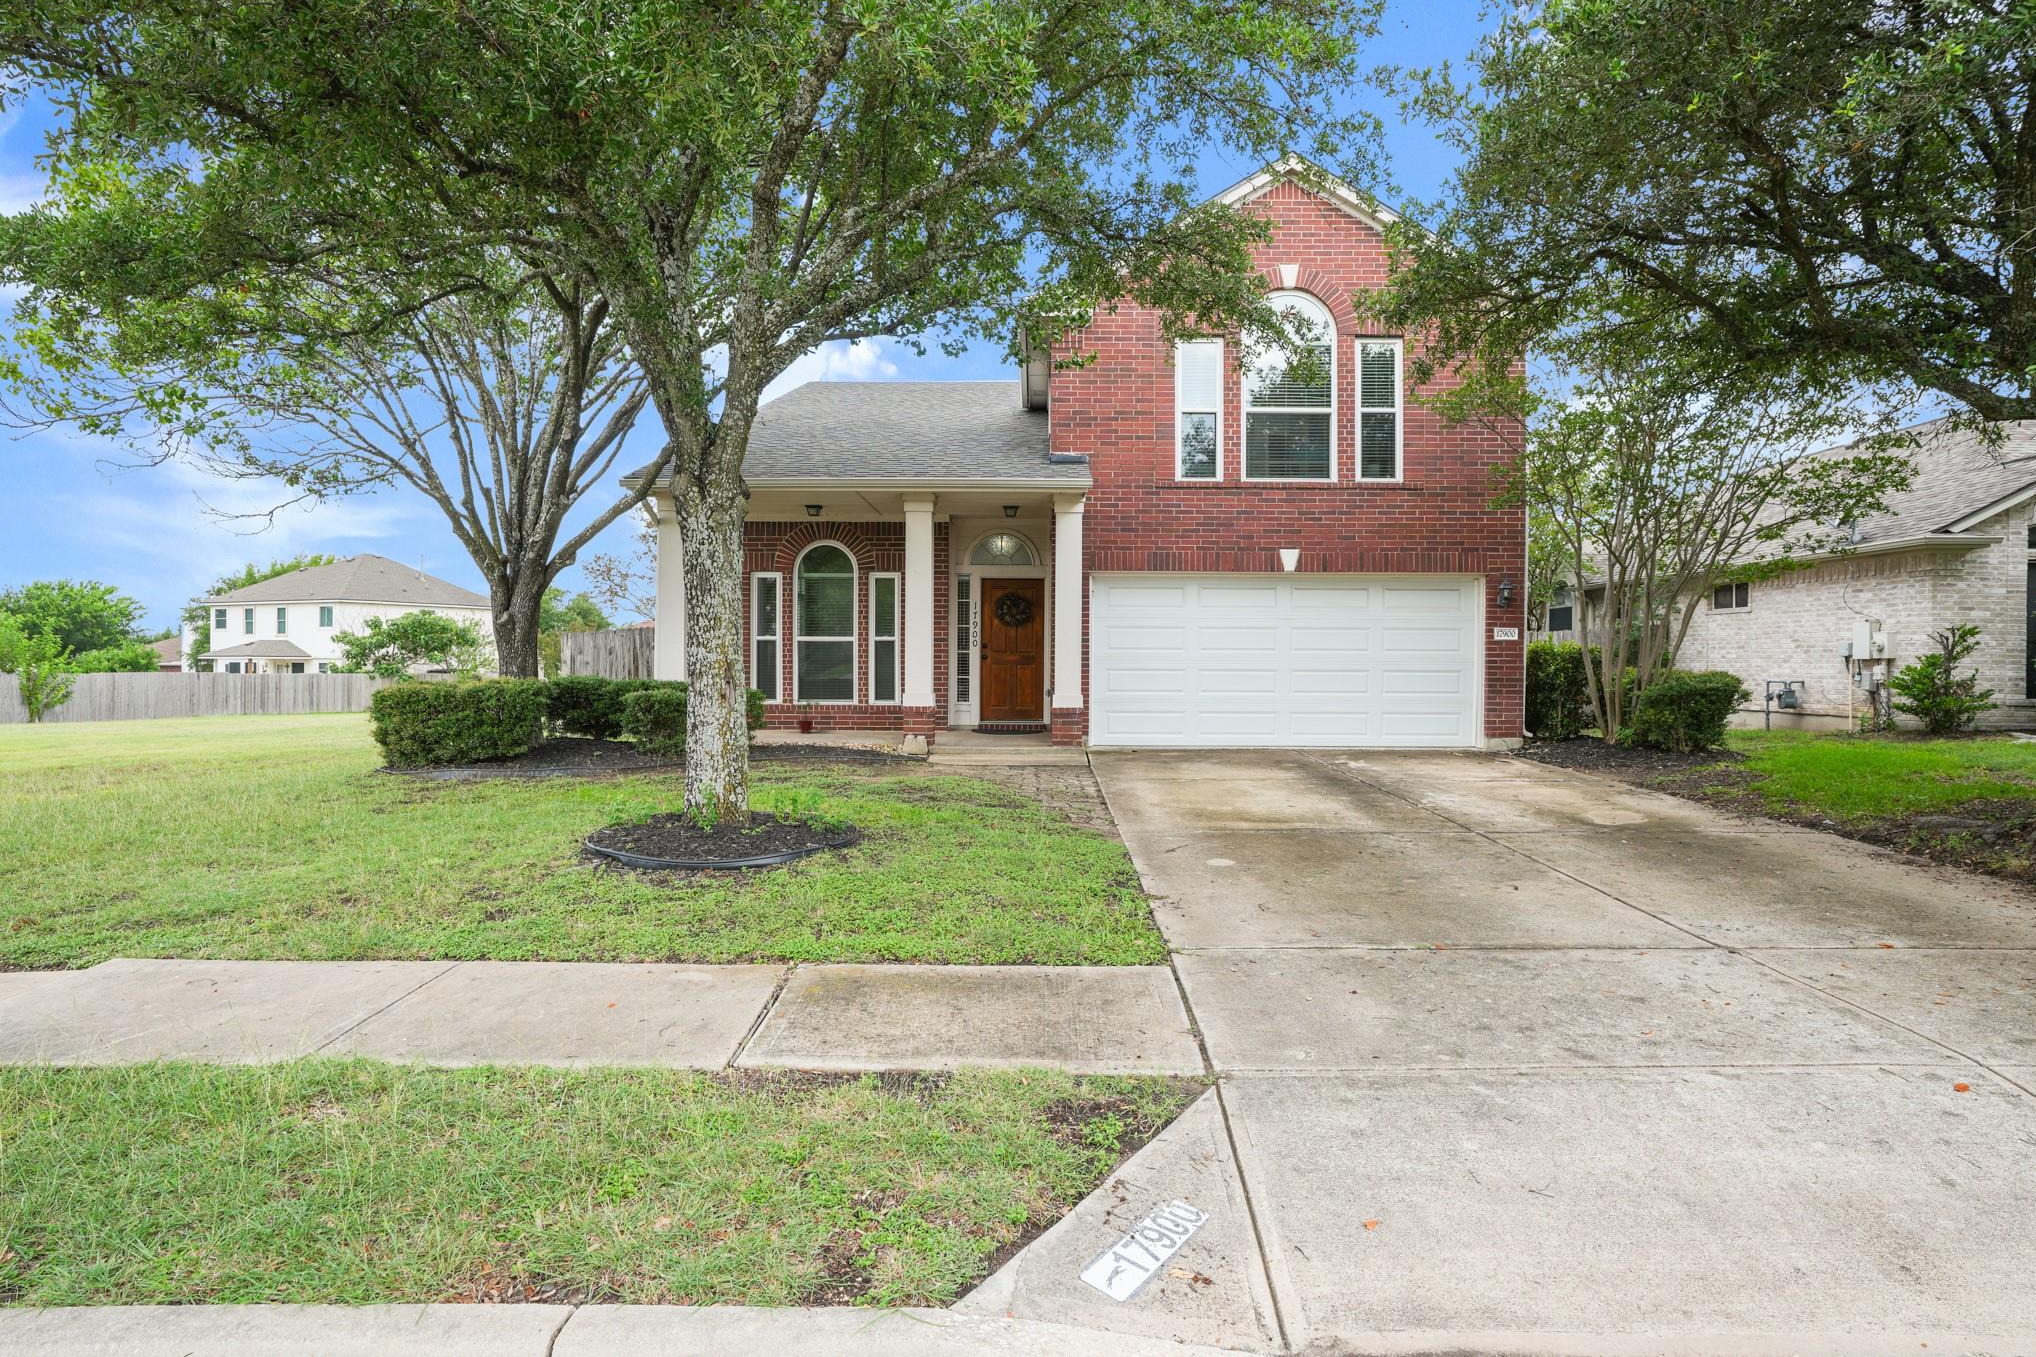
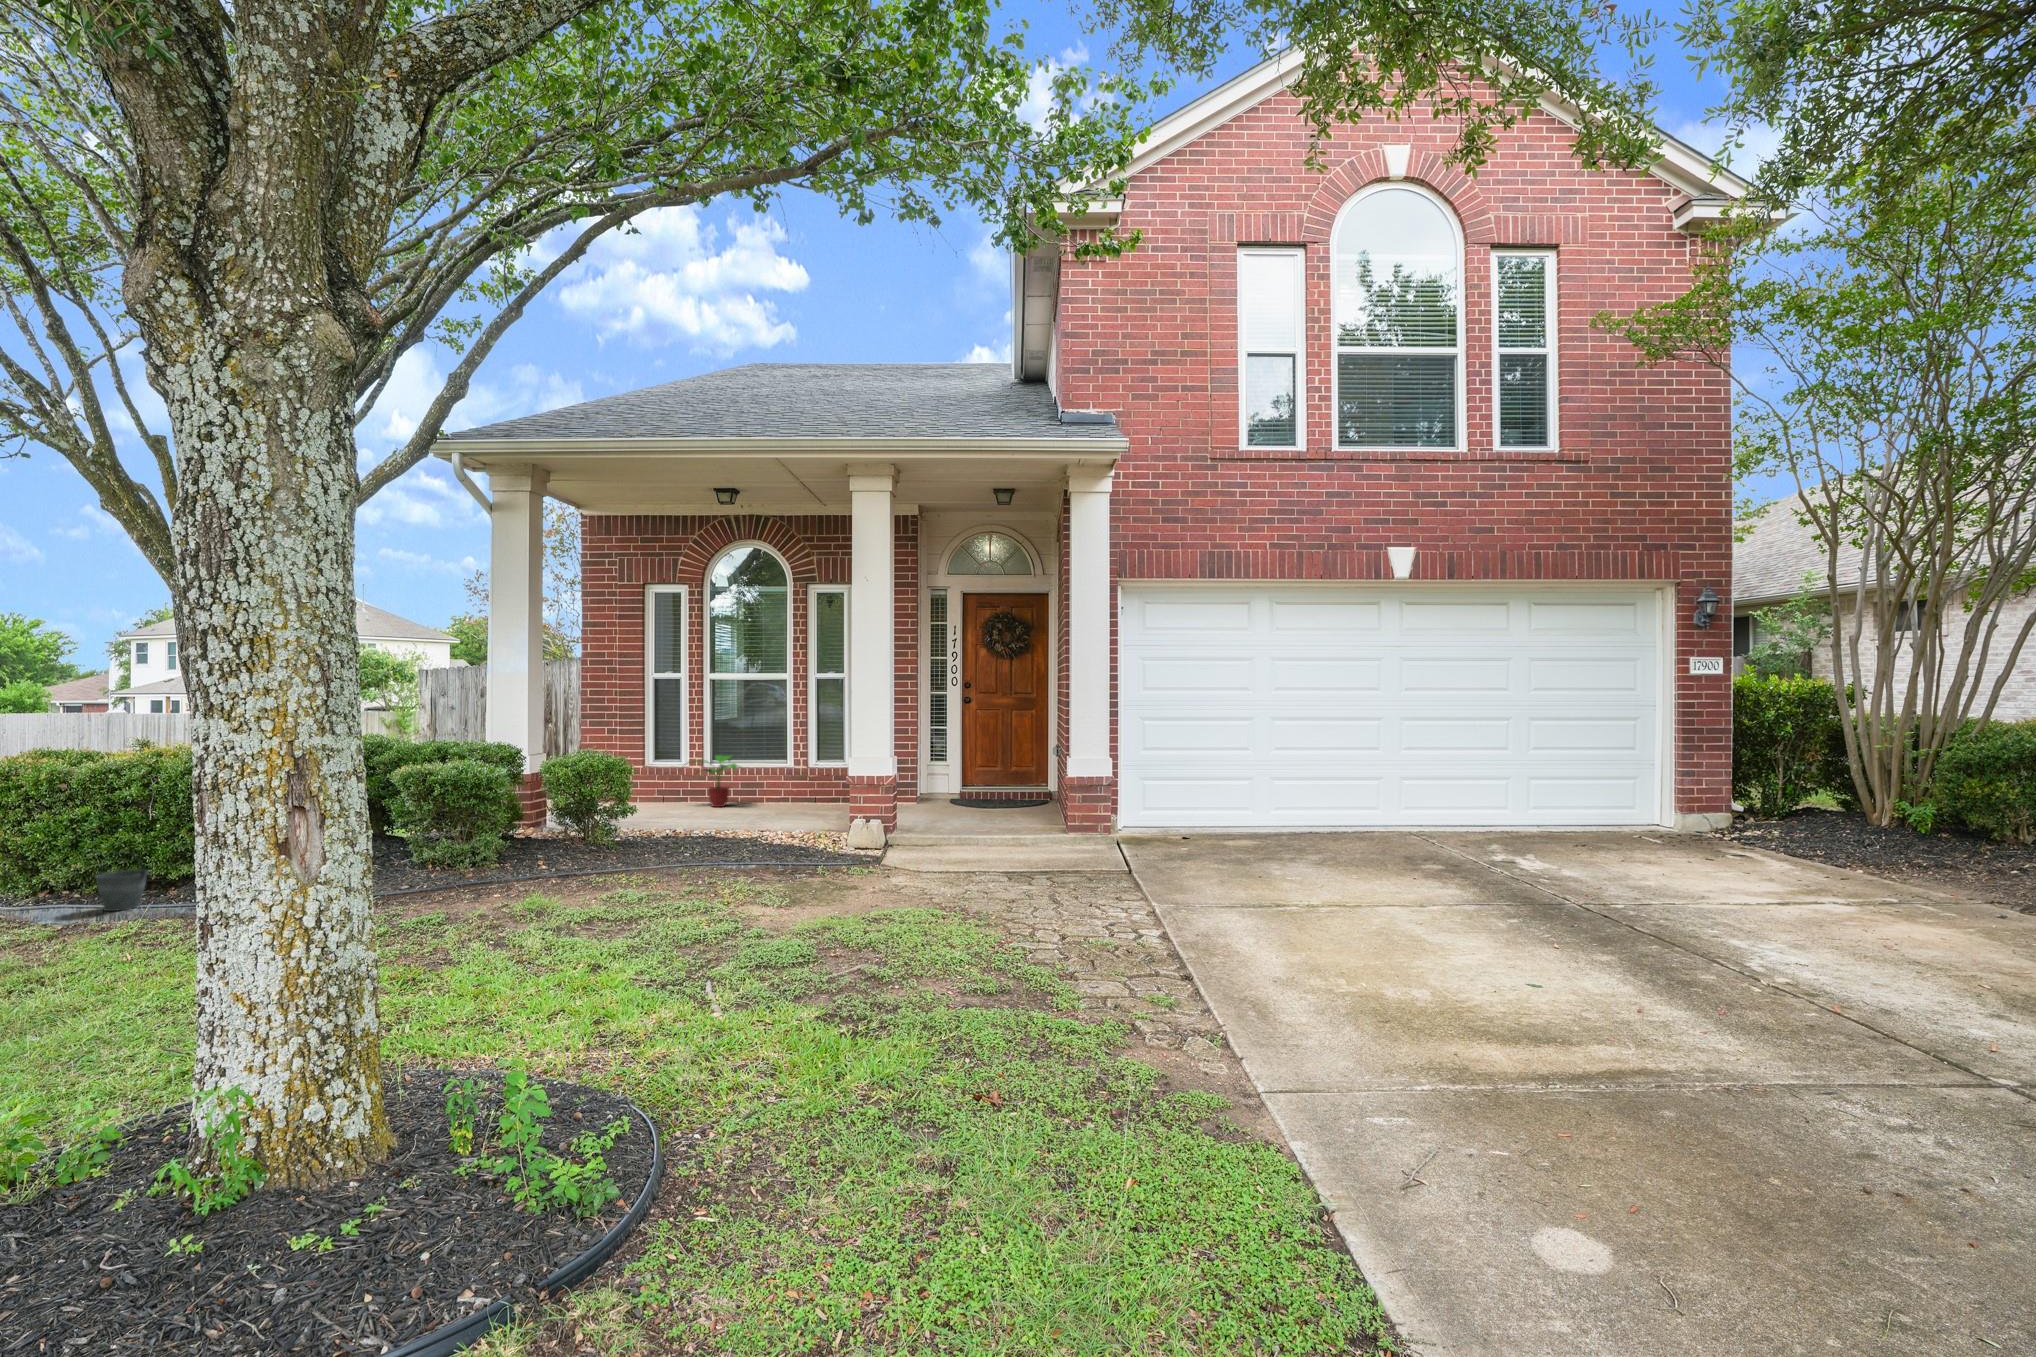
bucket: none [460,742,488,777] -> present [95,852,149,911]

